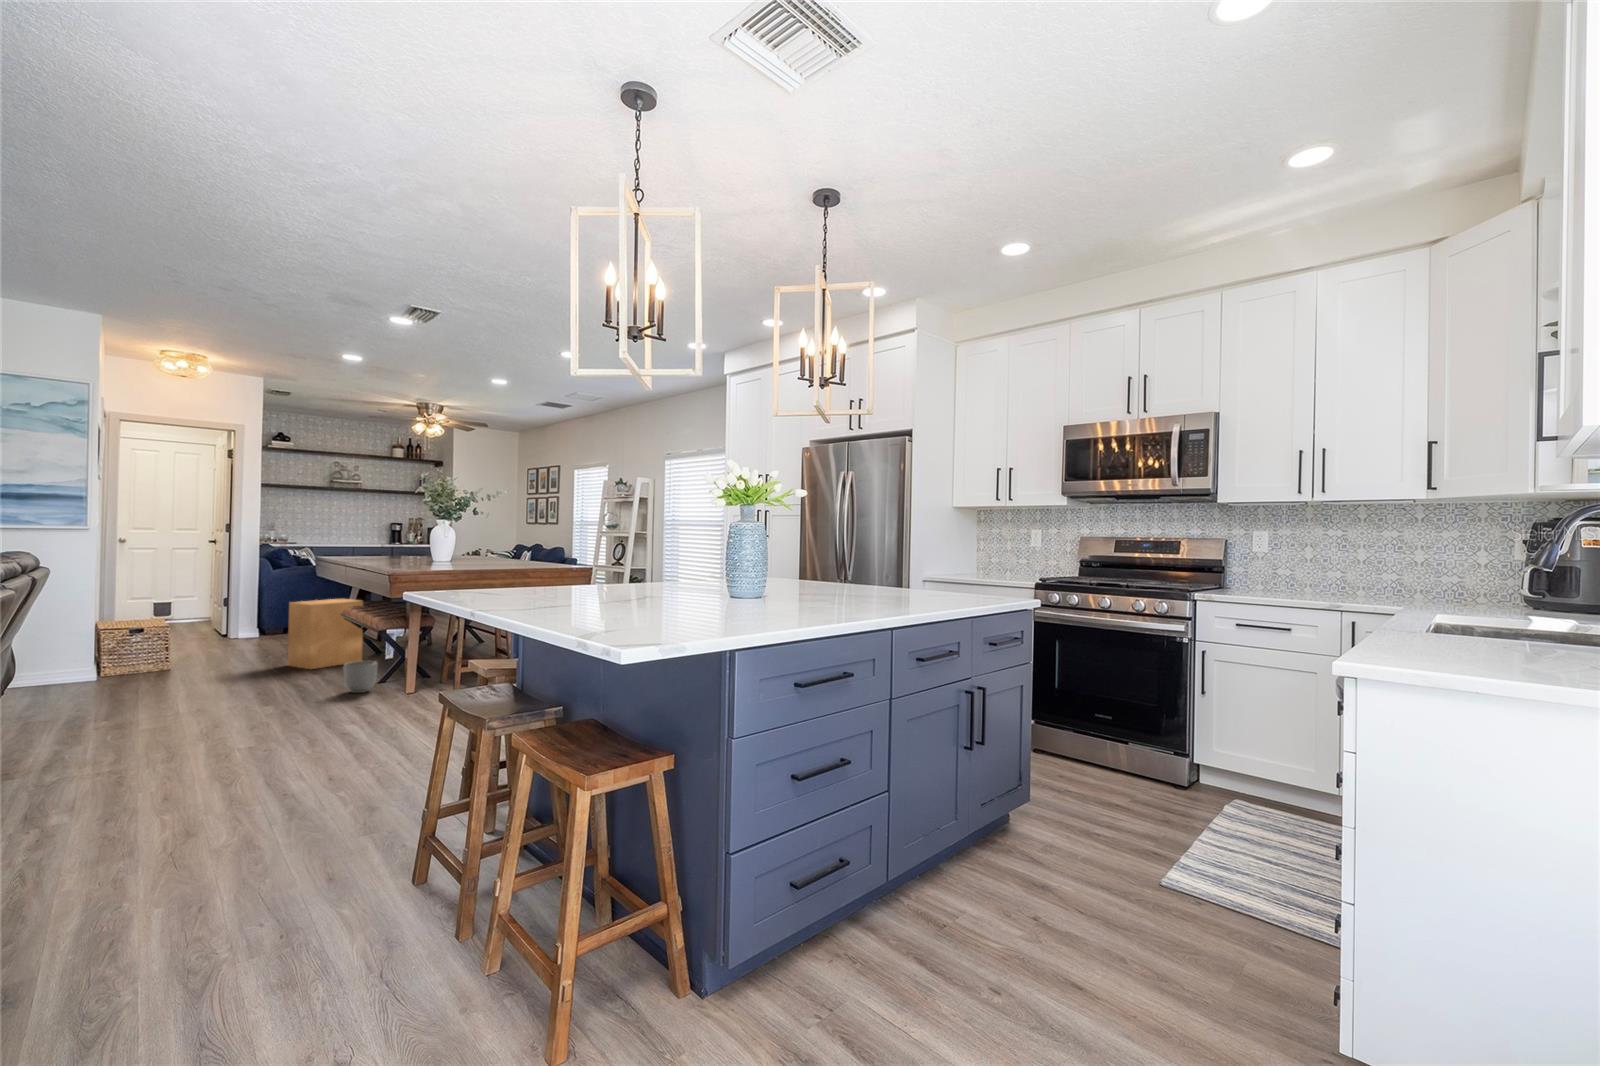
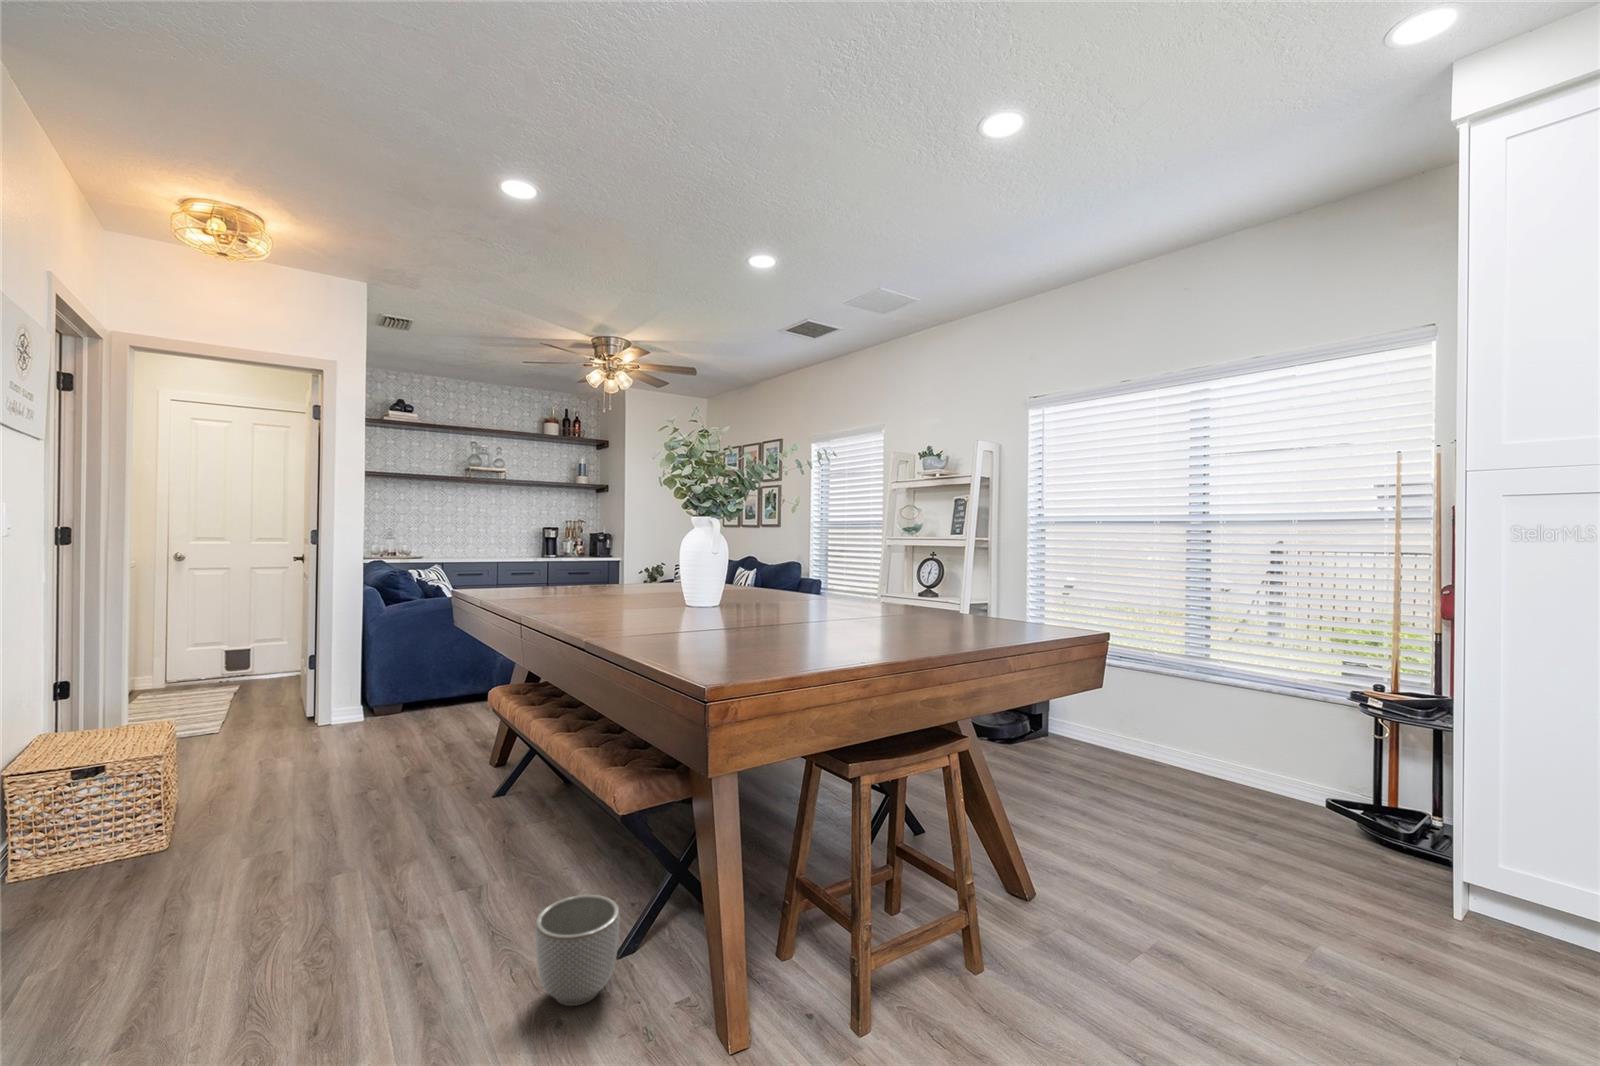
cardboard box: present [288,599,363,669] -> none [402,677,545,848]

